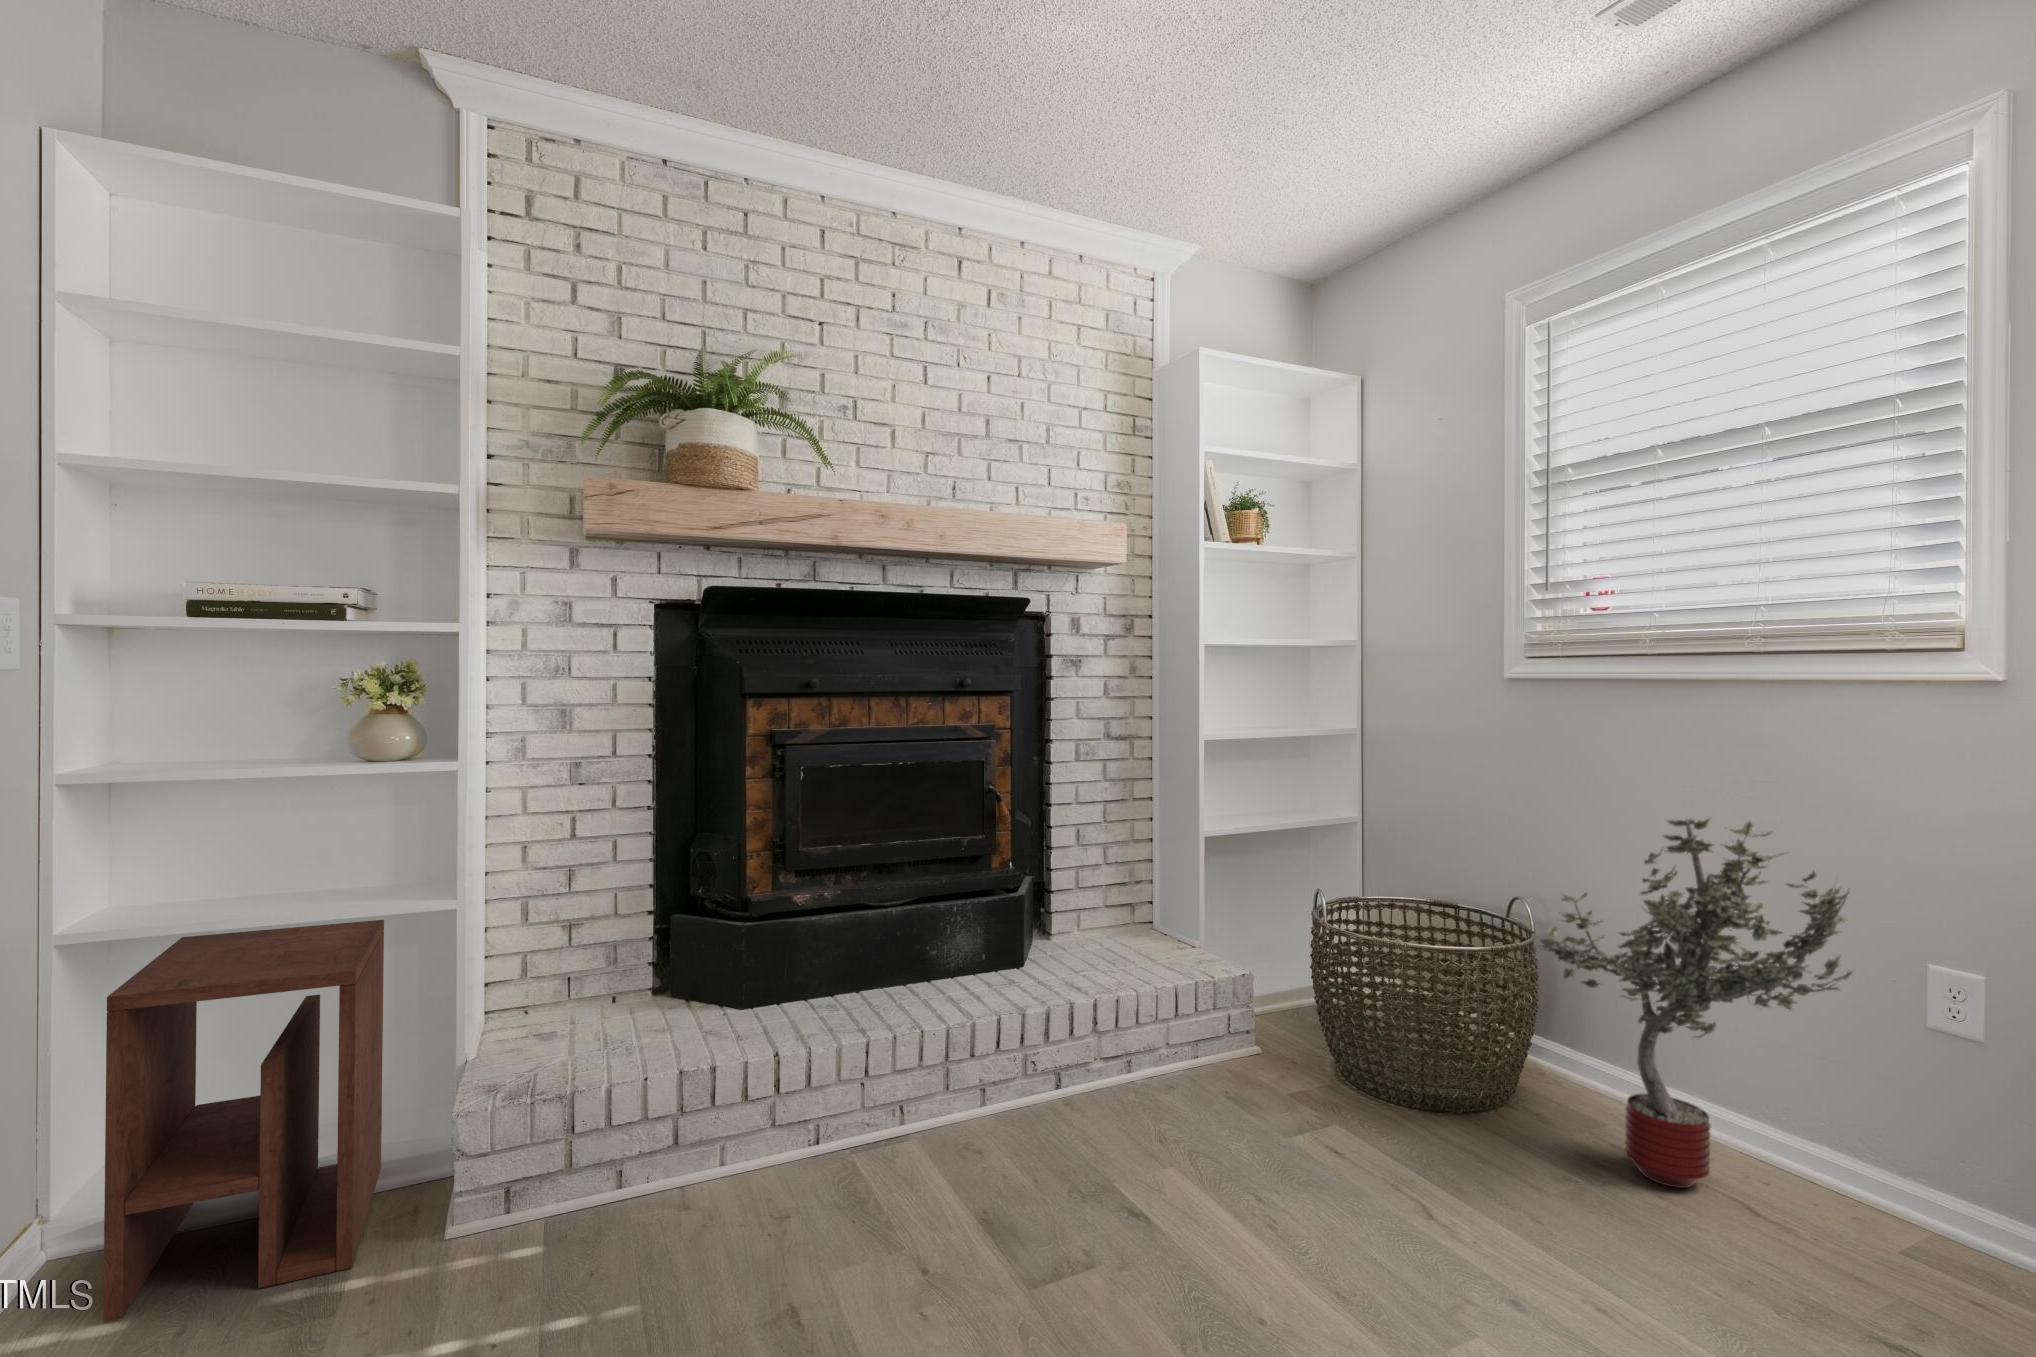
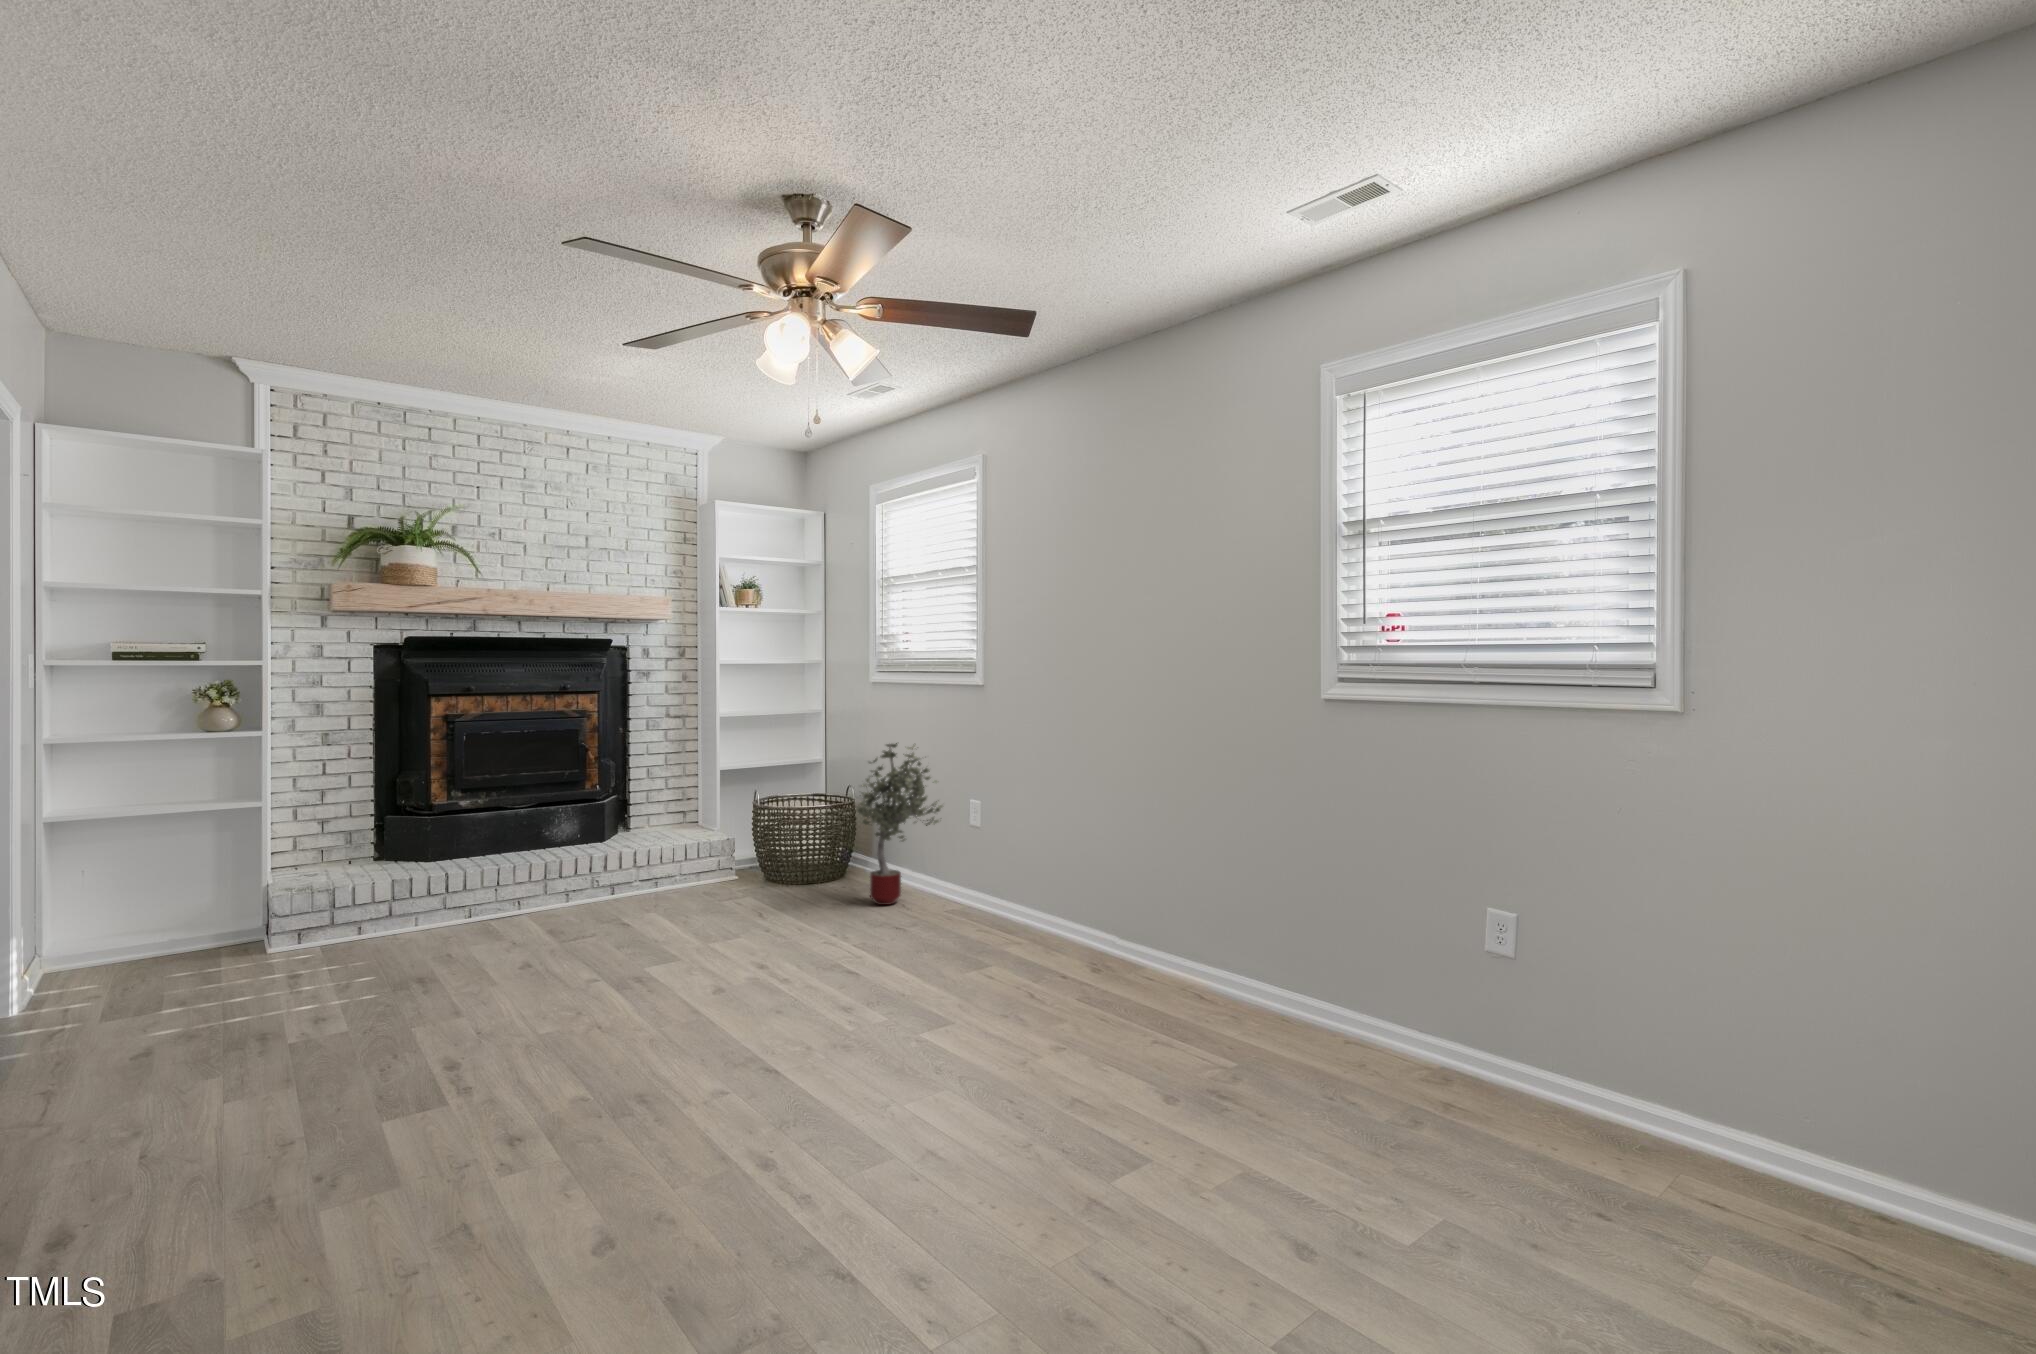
side table: present [103,920,384,1322] -> none [102,813,223,980]

